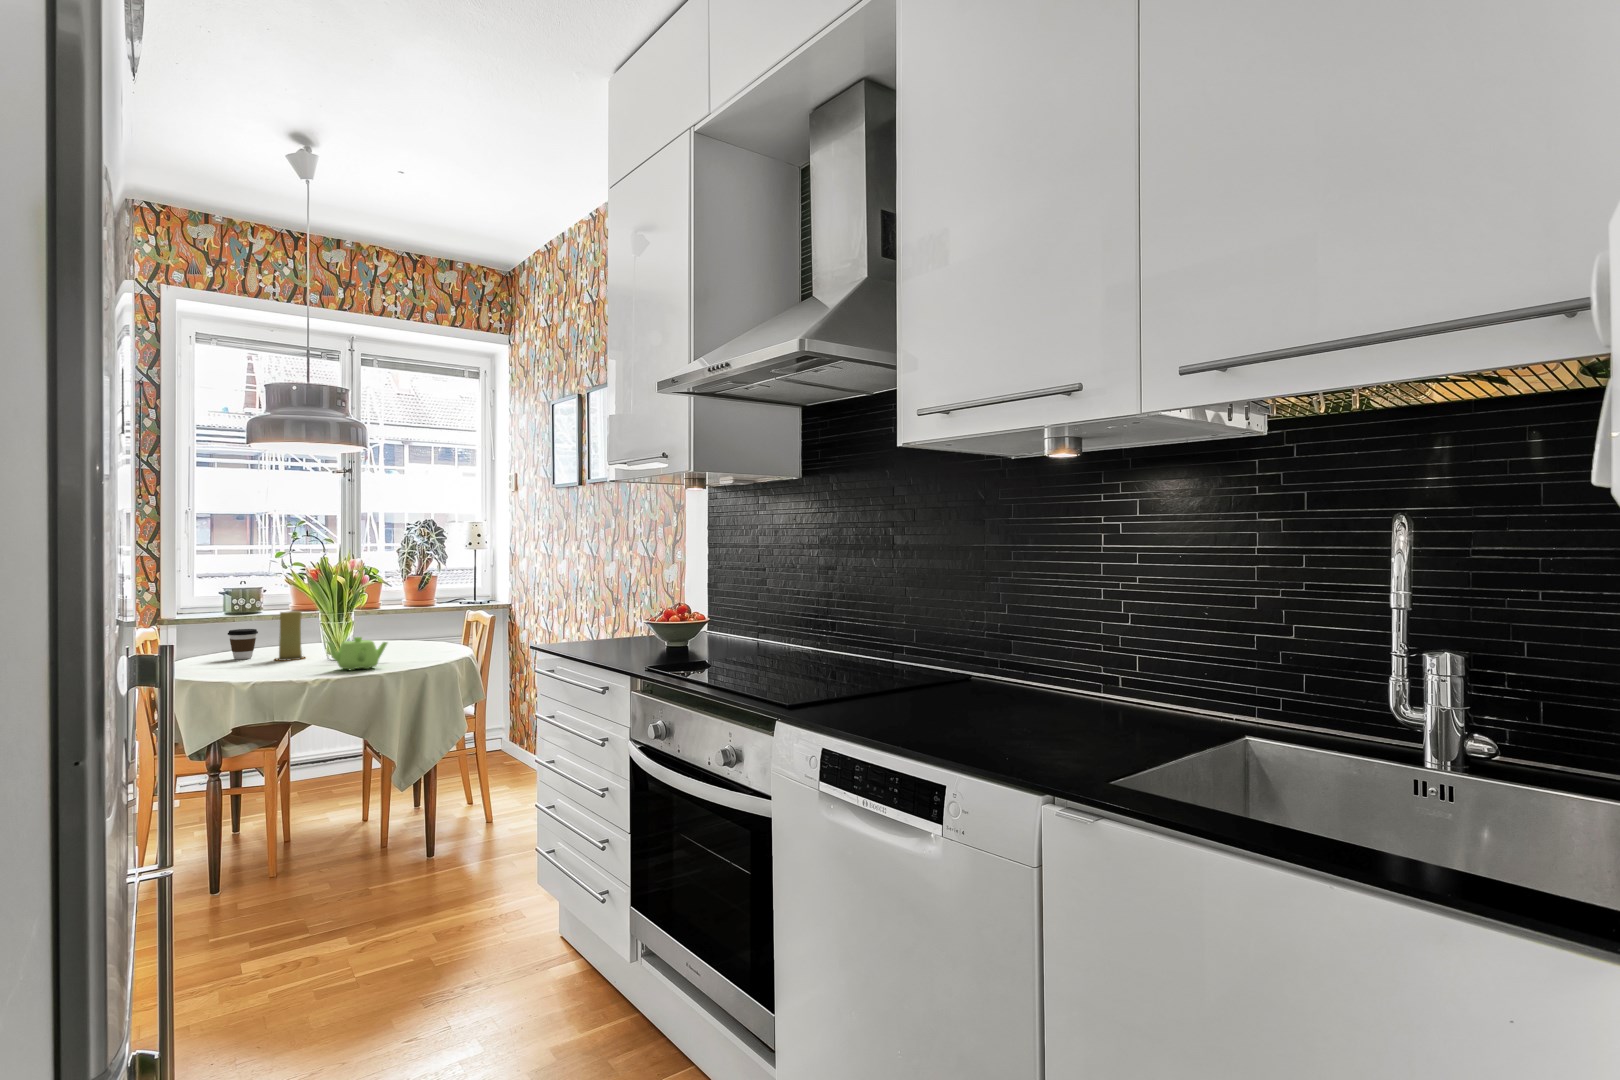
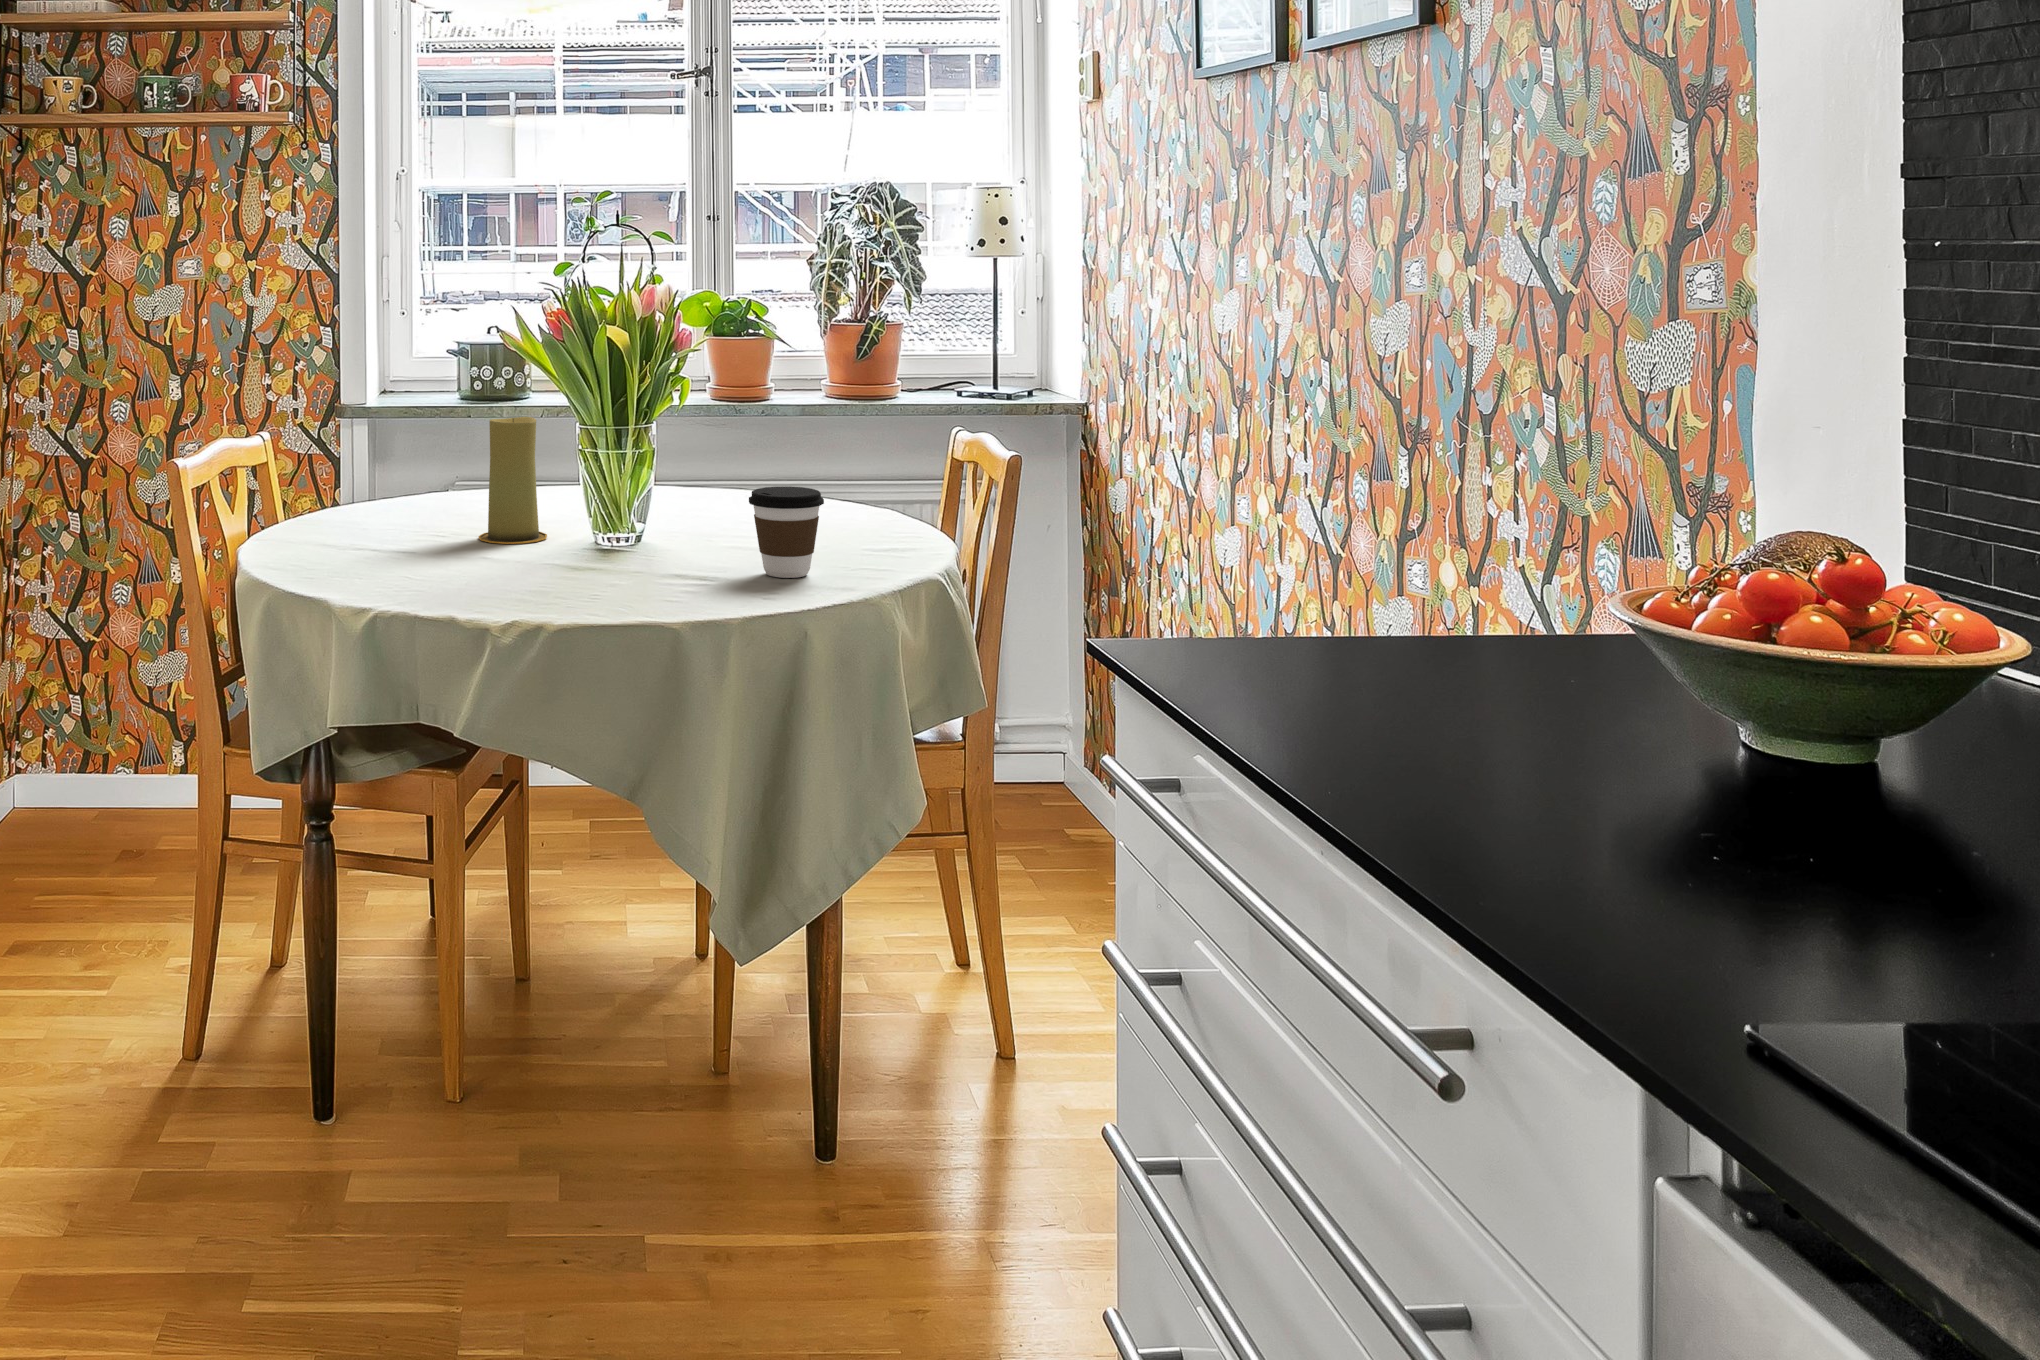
coffee cup: present [228,629,258,659] -> present [749,487,824,578]
teapot: present [327,637,387,670] -> none [530,513,695,611]

